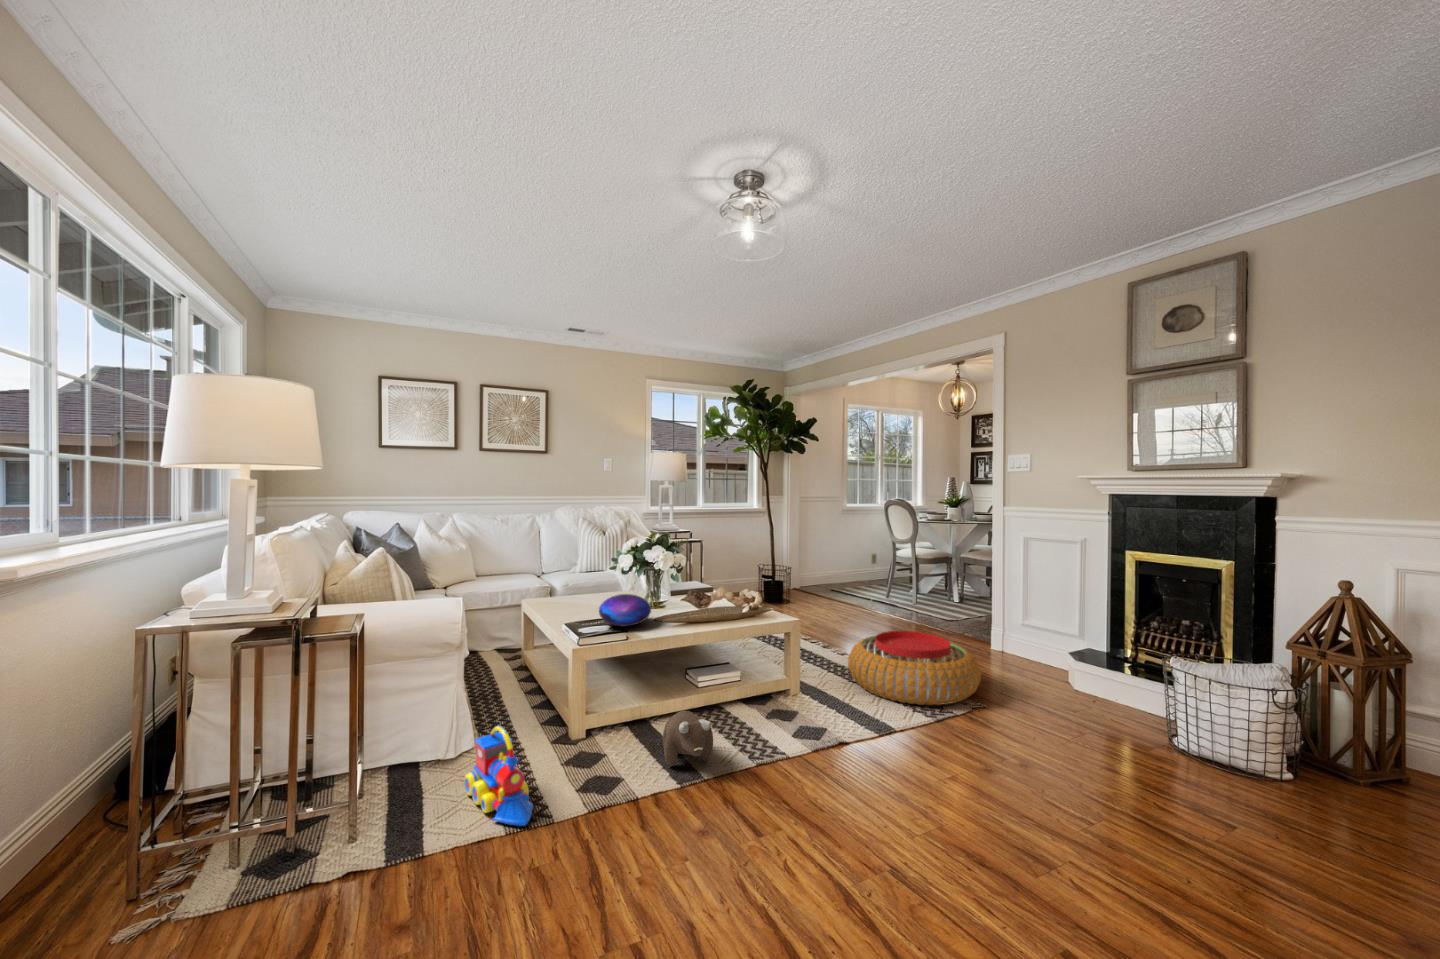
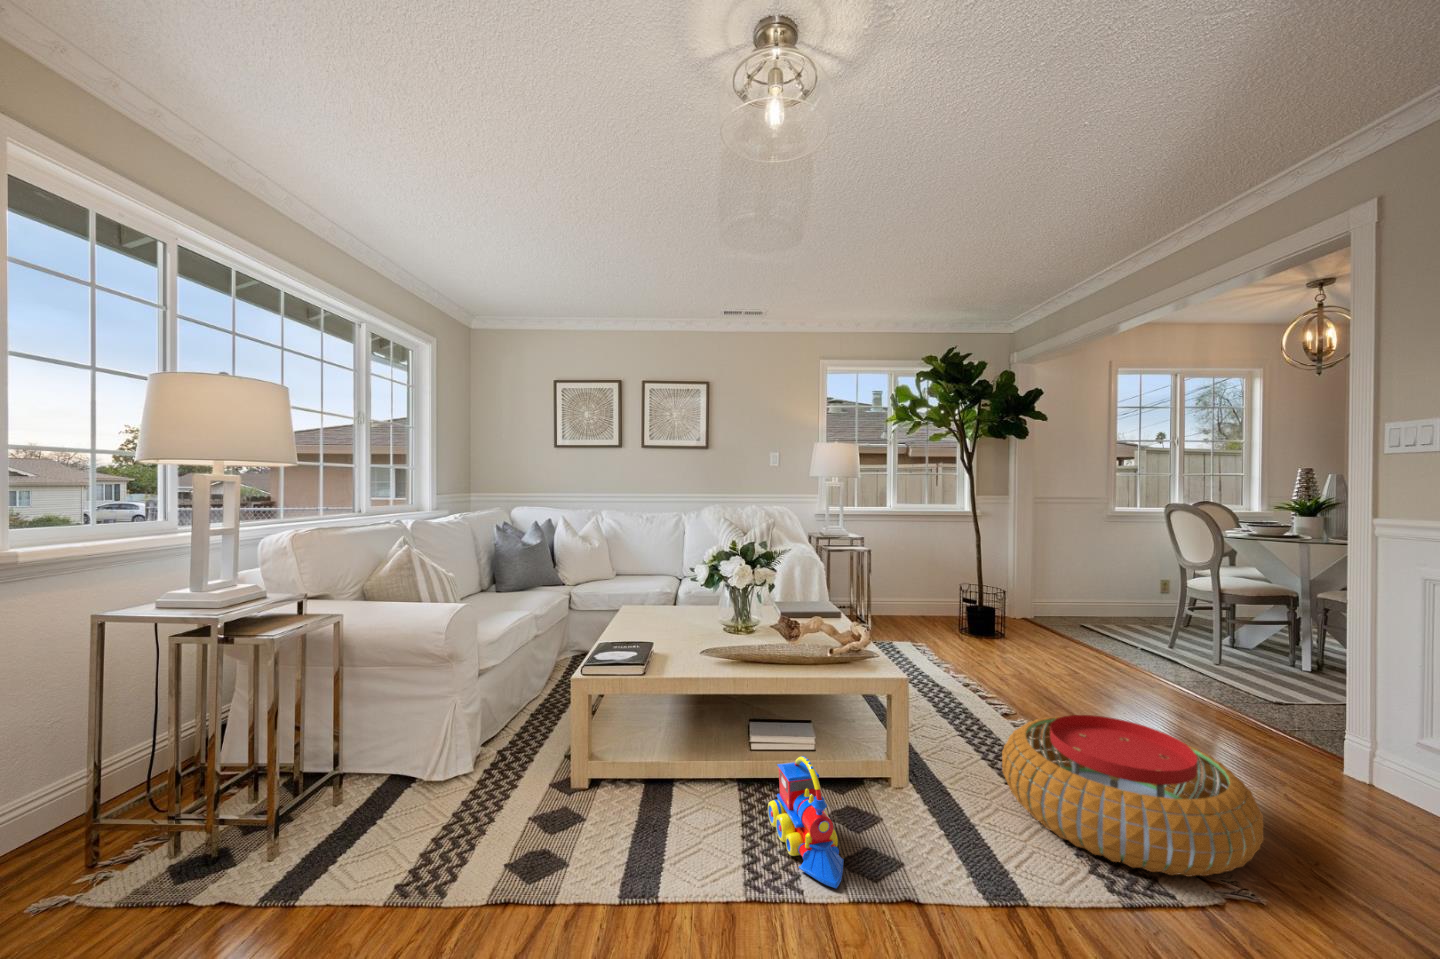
decorative orb: present [599,594,651,626] -> none [629,615,693,656]
plush toy: present [663,711,713,767] -> none [629,788,699,868]
toy train: present [464,726,533,826] -> present [768,756,844,888]

